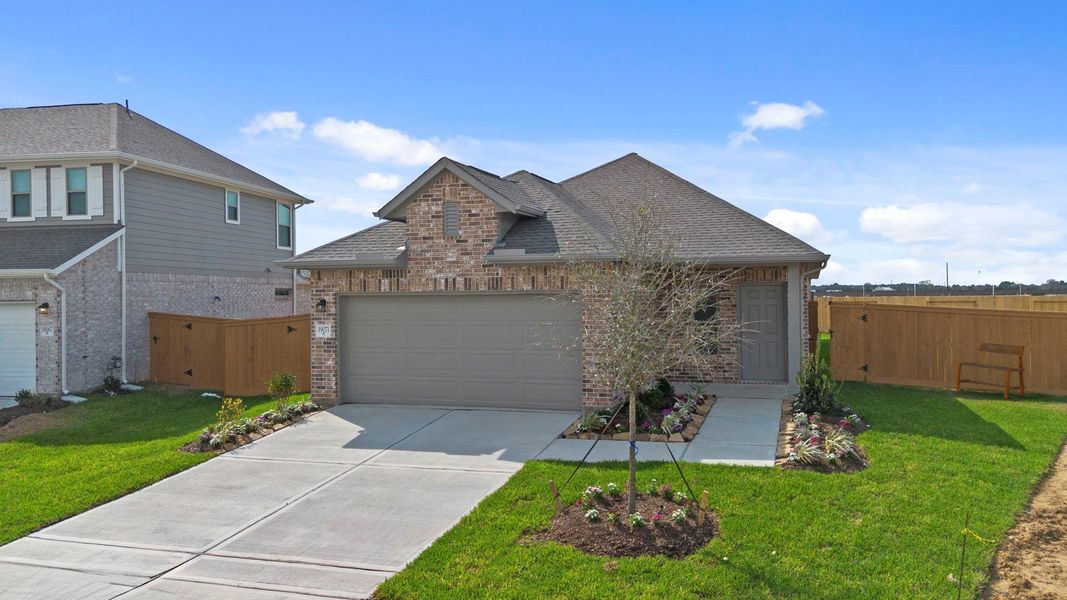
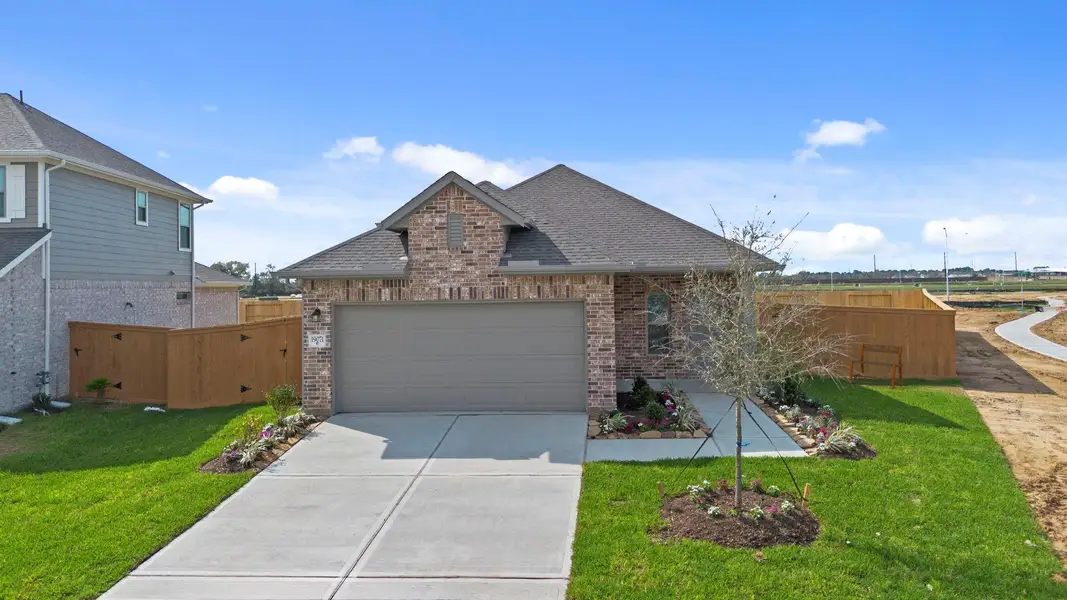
potted plant: none [148,361,182,387] -> present [84,377,114,404]

